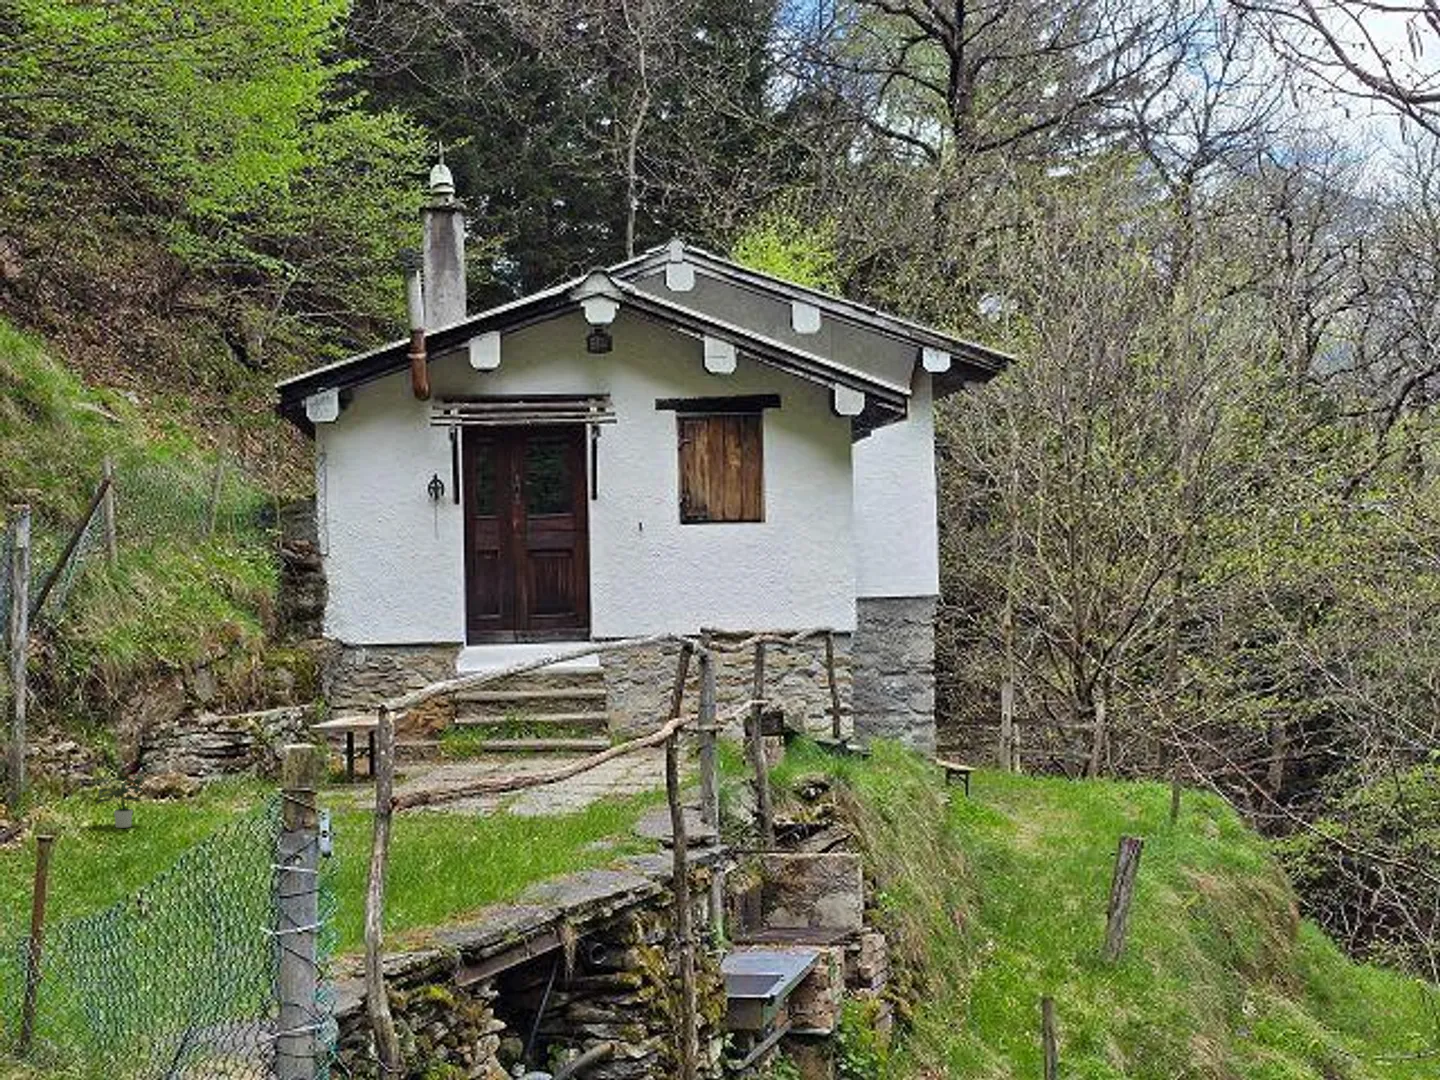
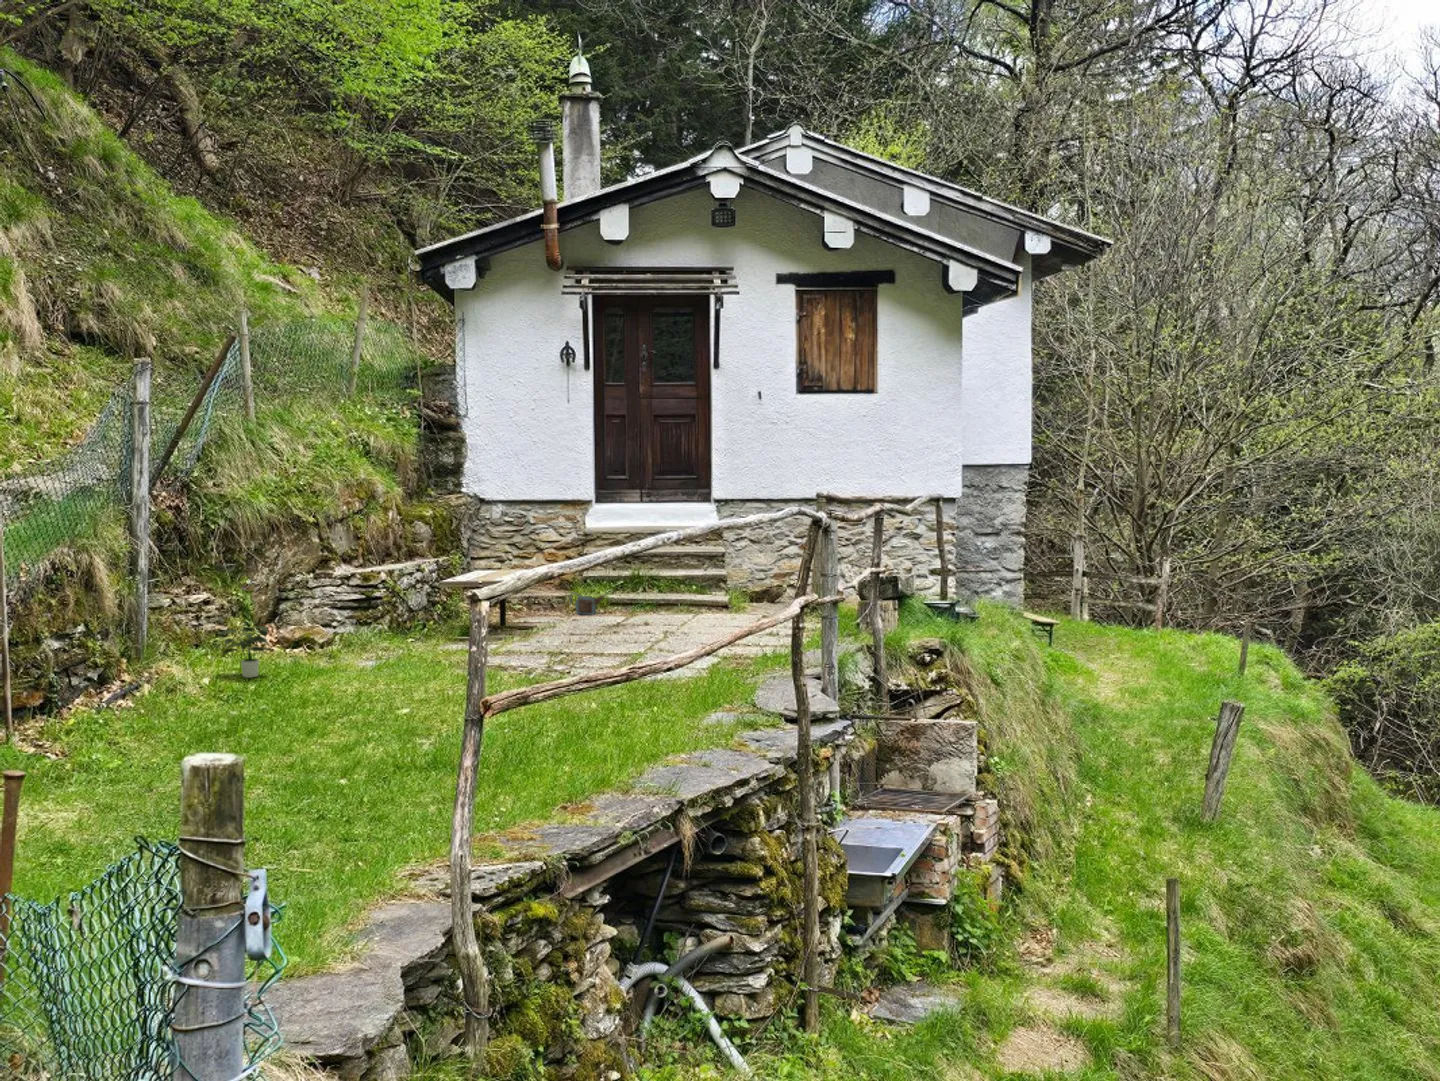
watering can: none [445,738,485,761] -> present [569,592,605,615]

